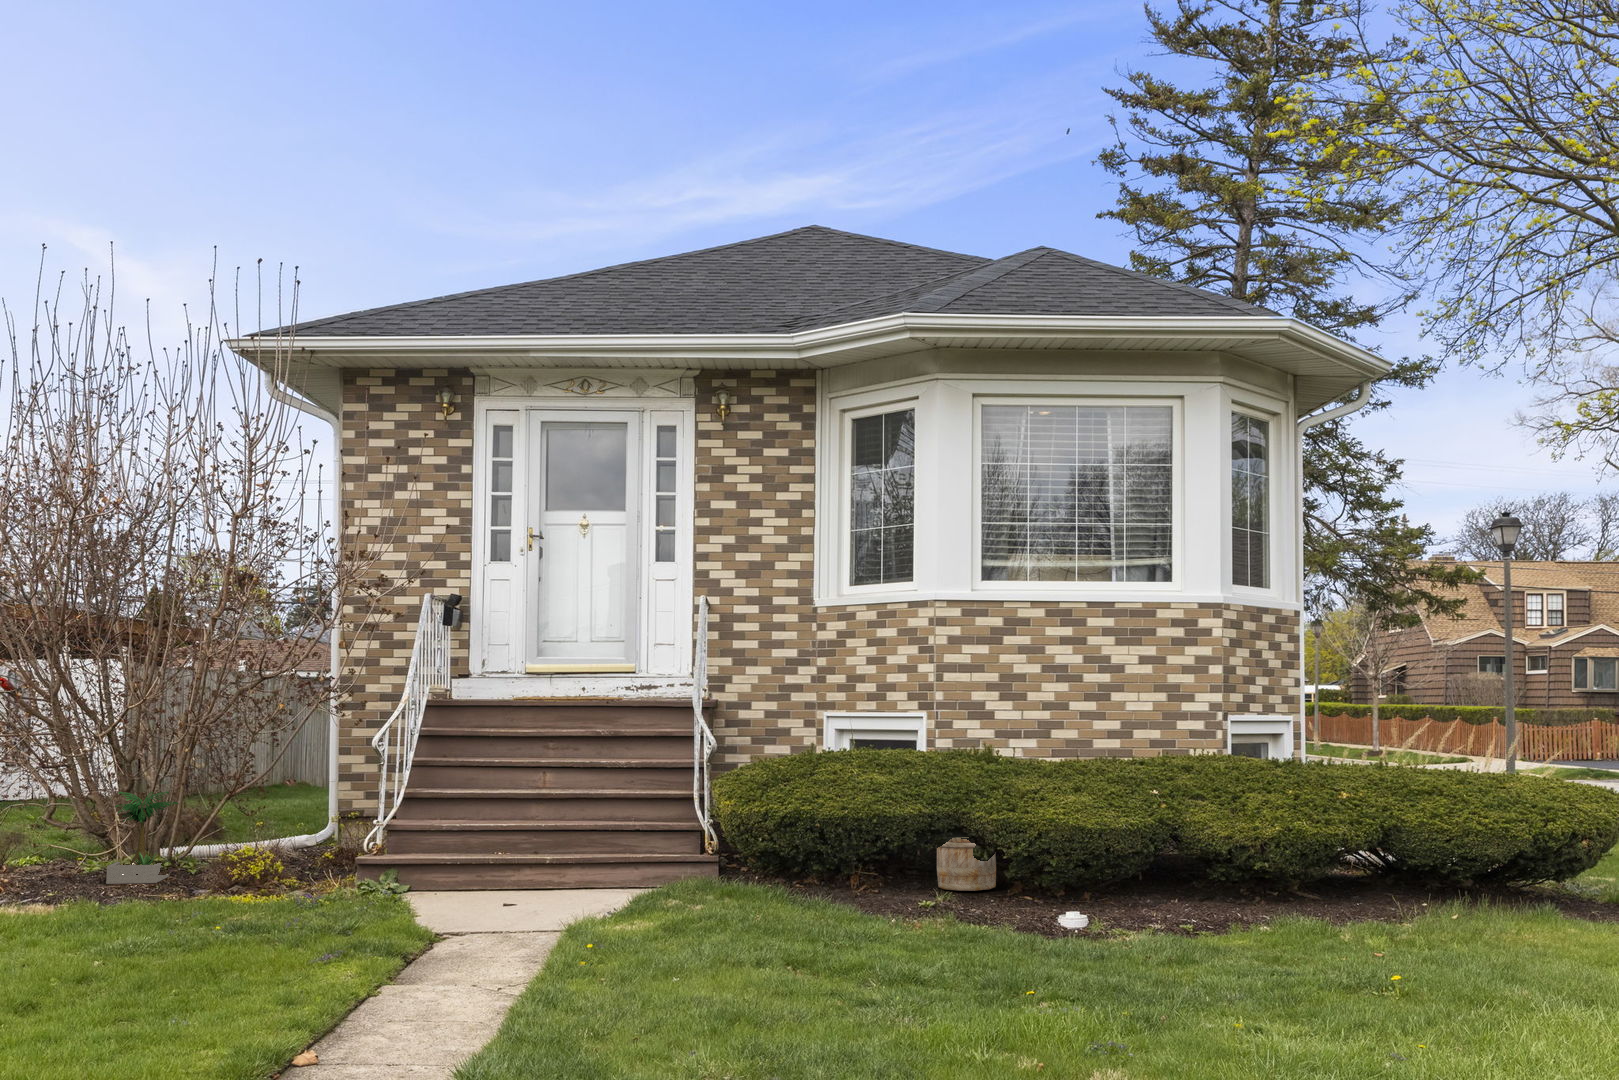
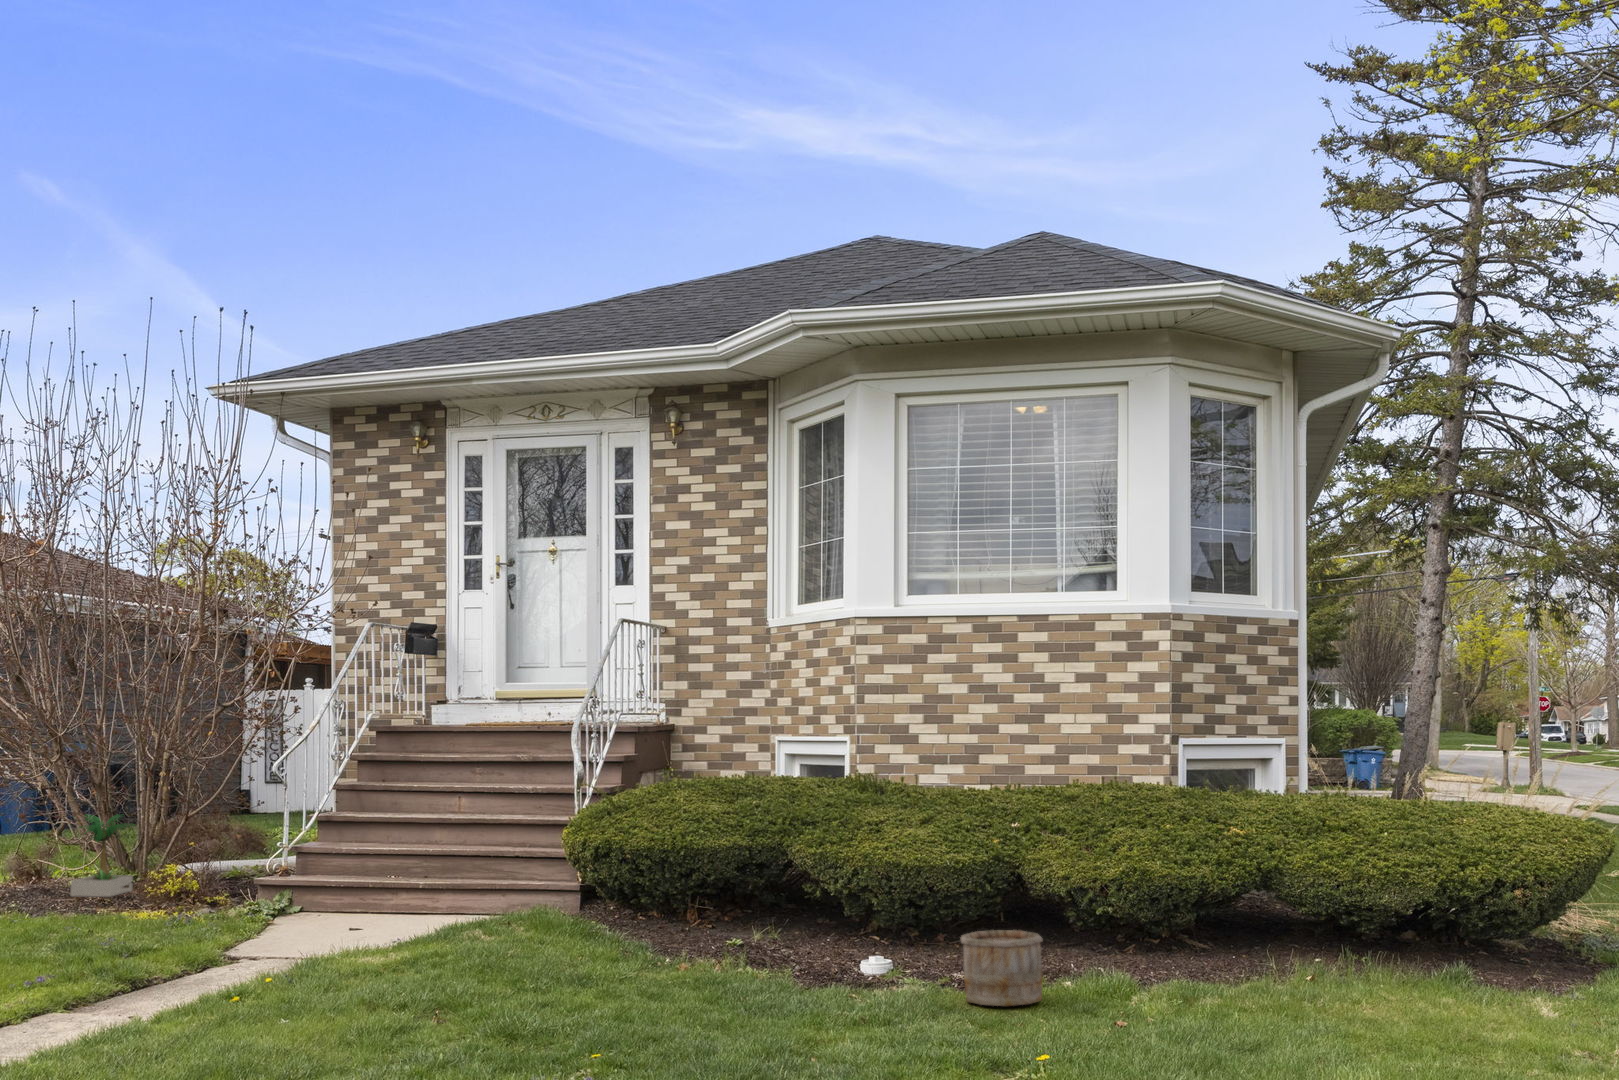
wooden bucket: present [937,837,996,891] -> present [960,930,1043,1006]

